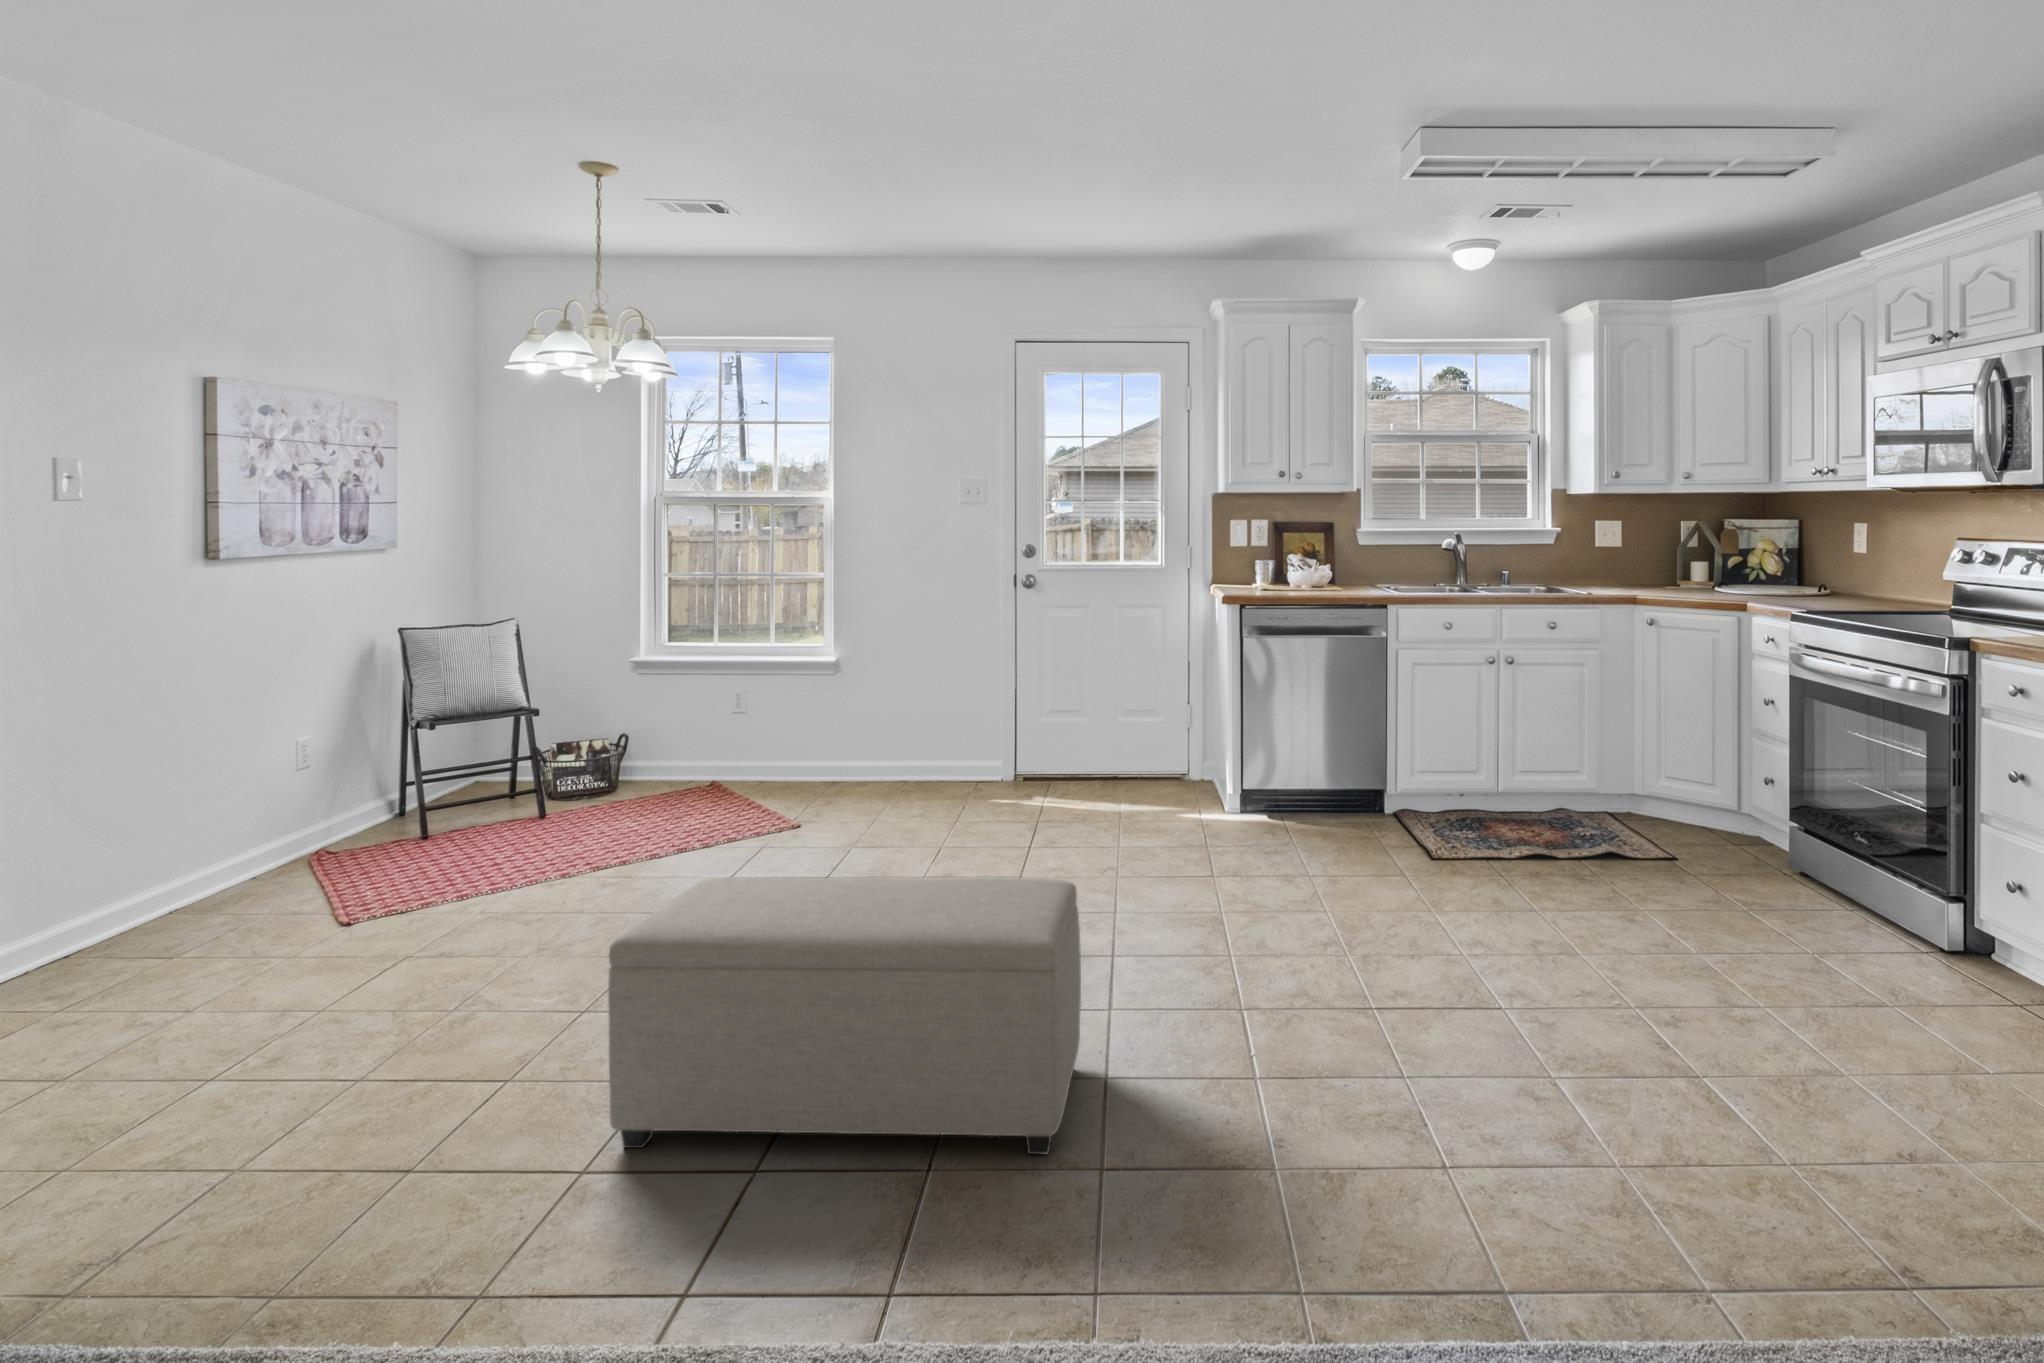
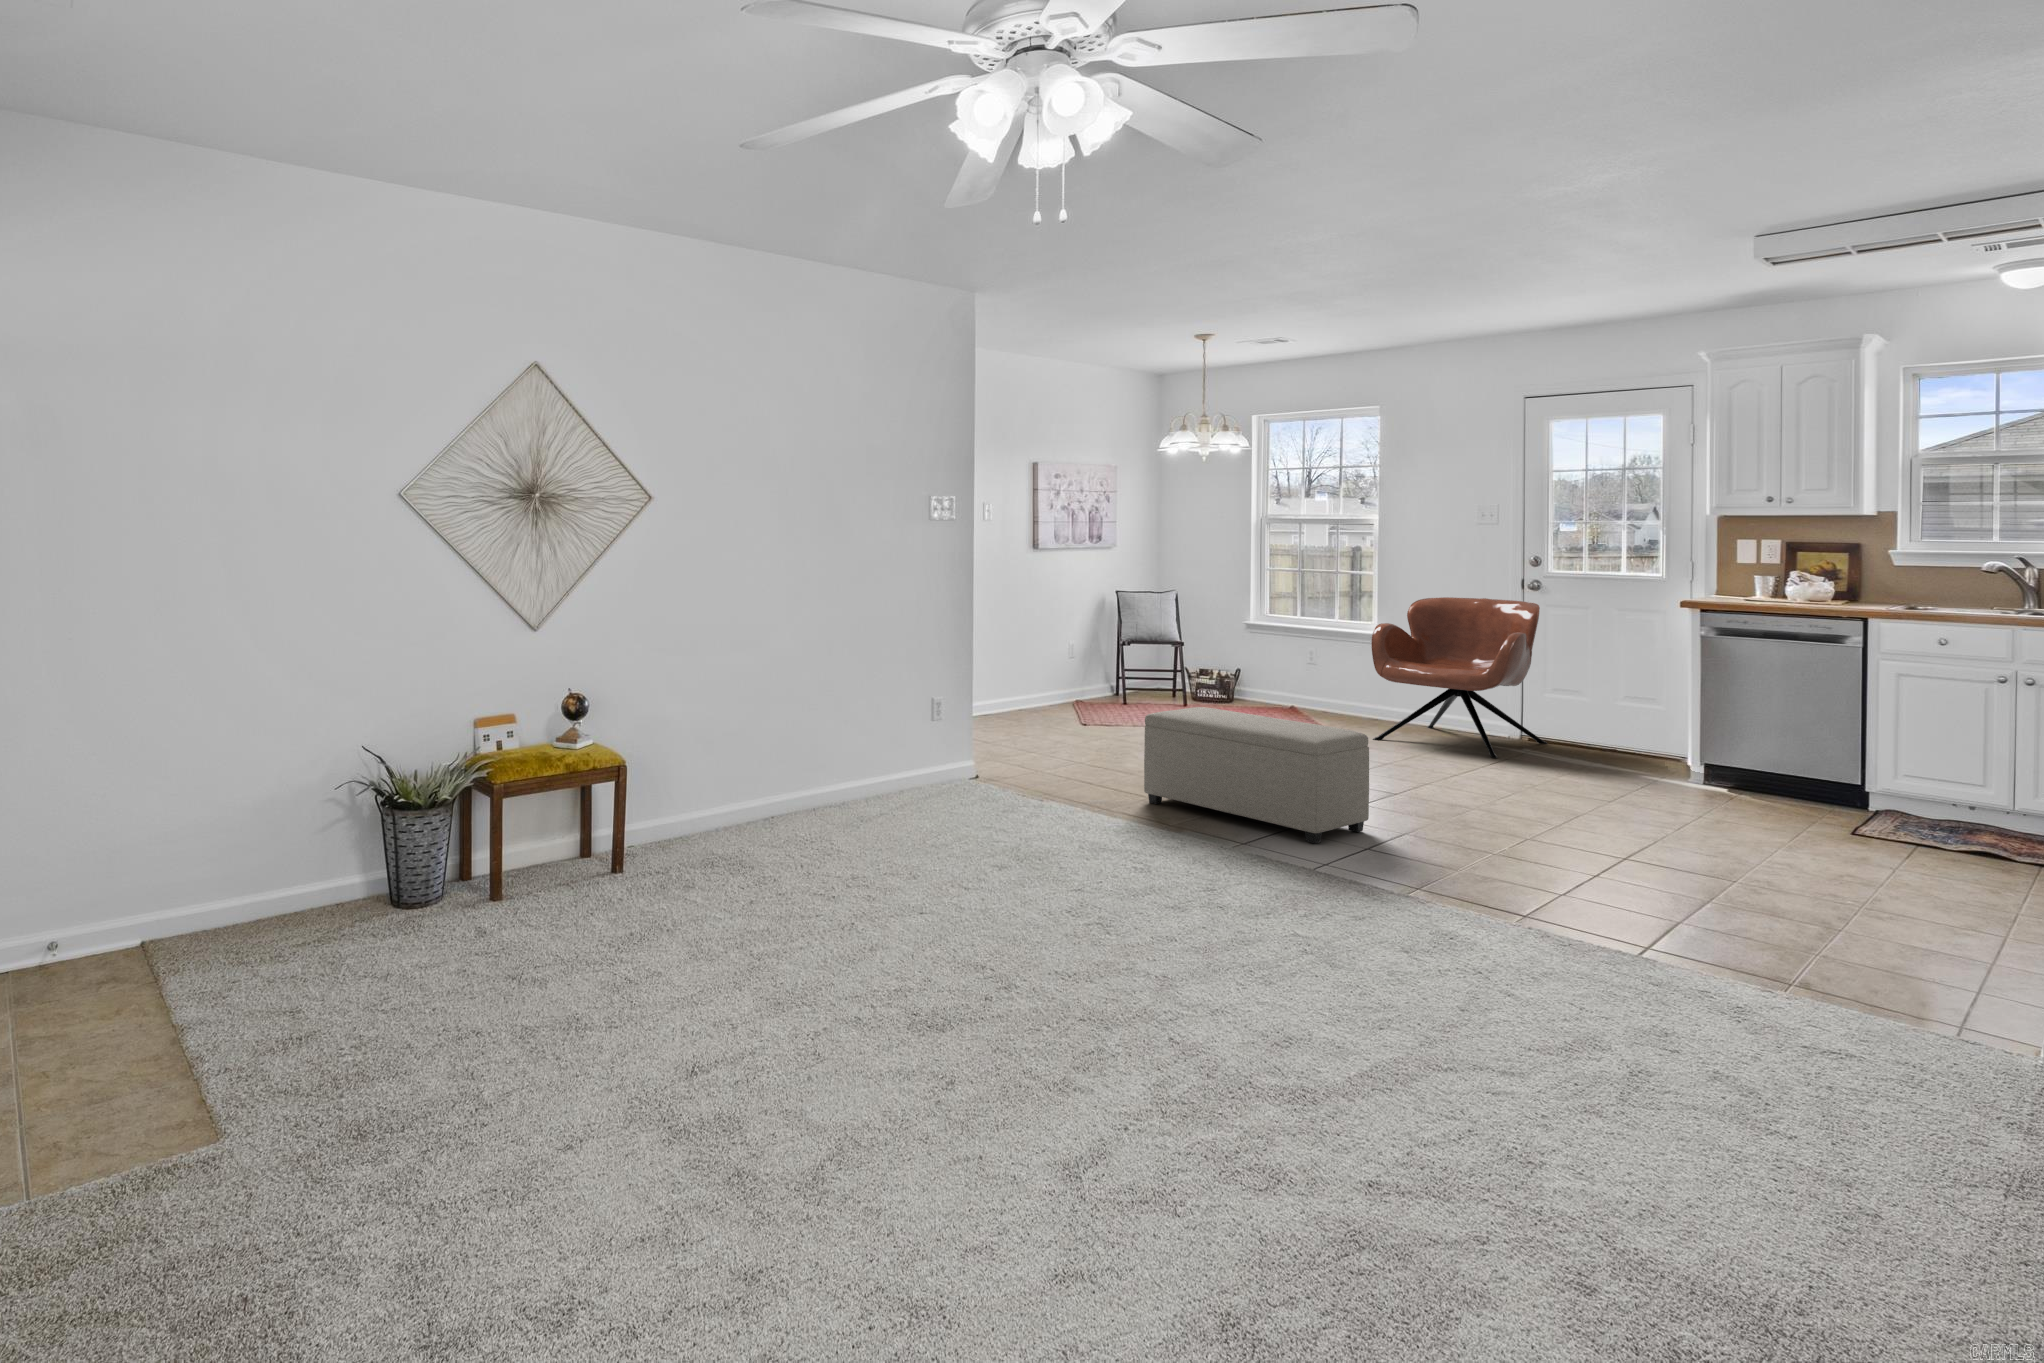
armchair: none [855,602,1047,820] -> present [1371,597,1548,758]

